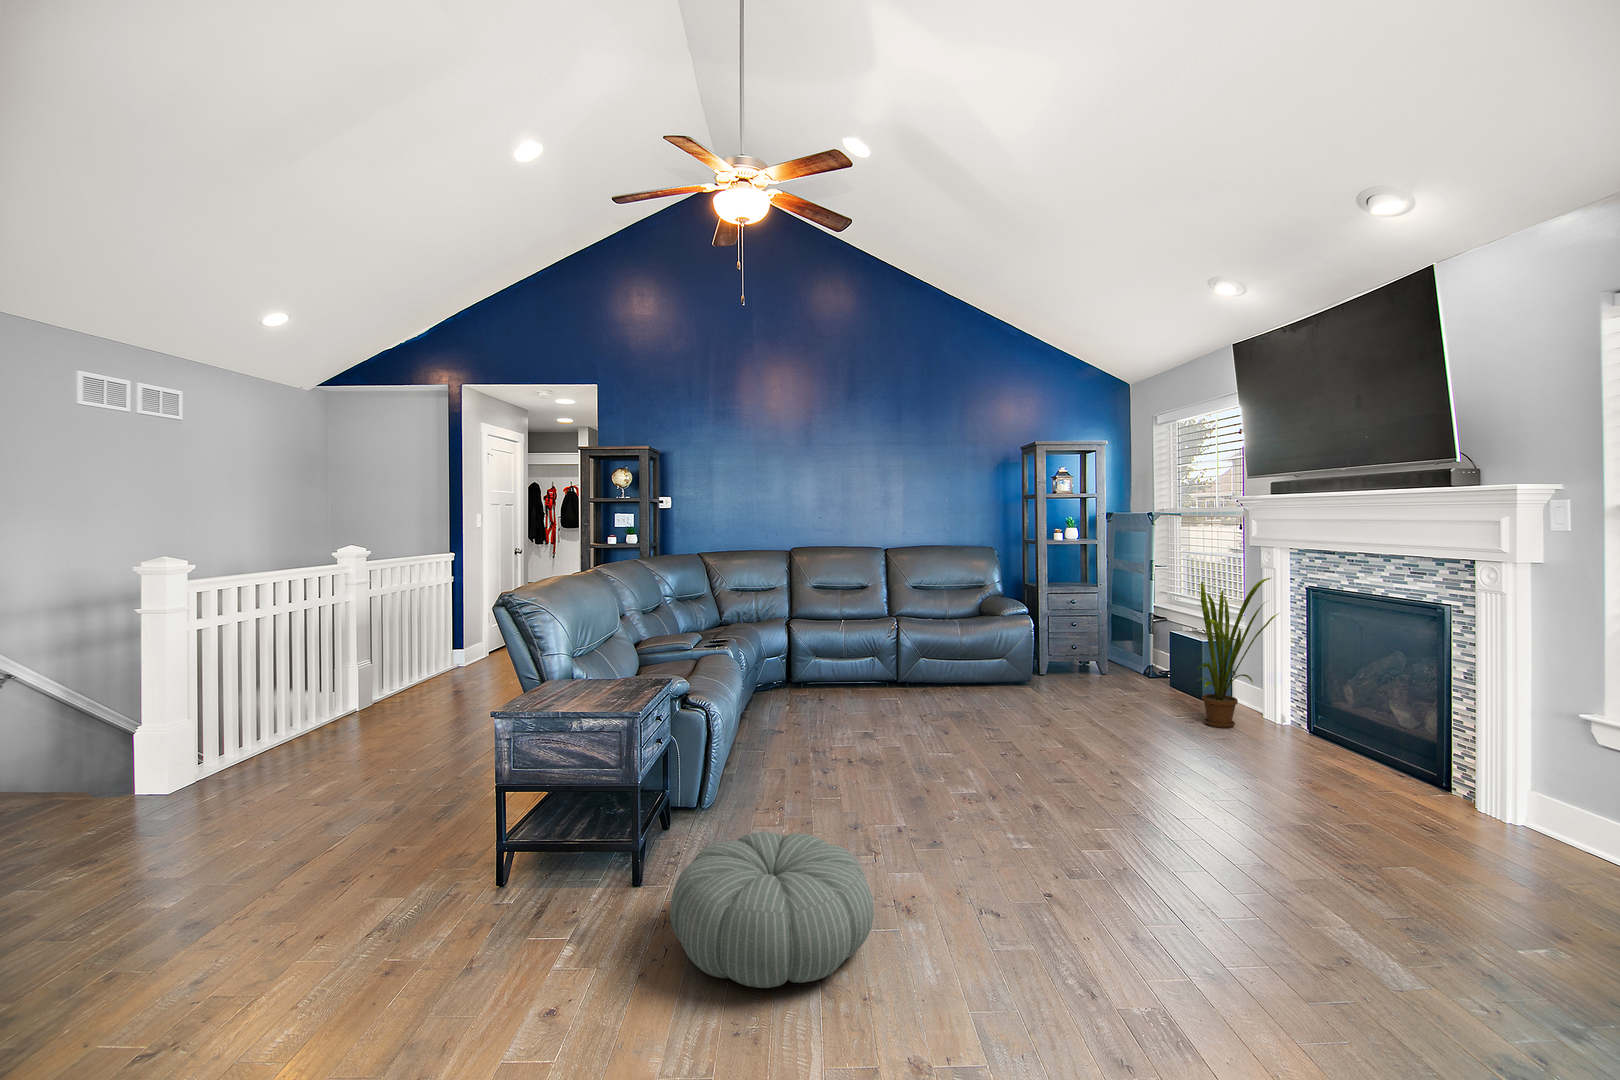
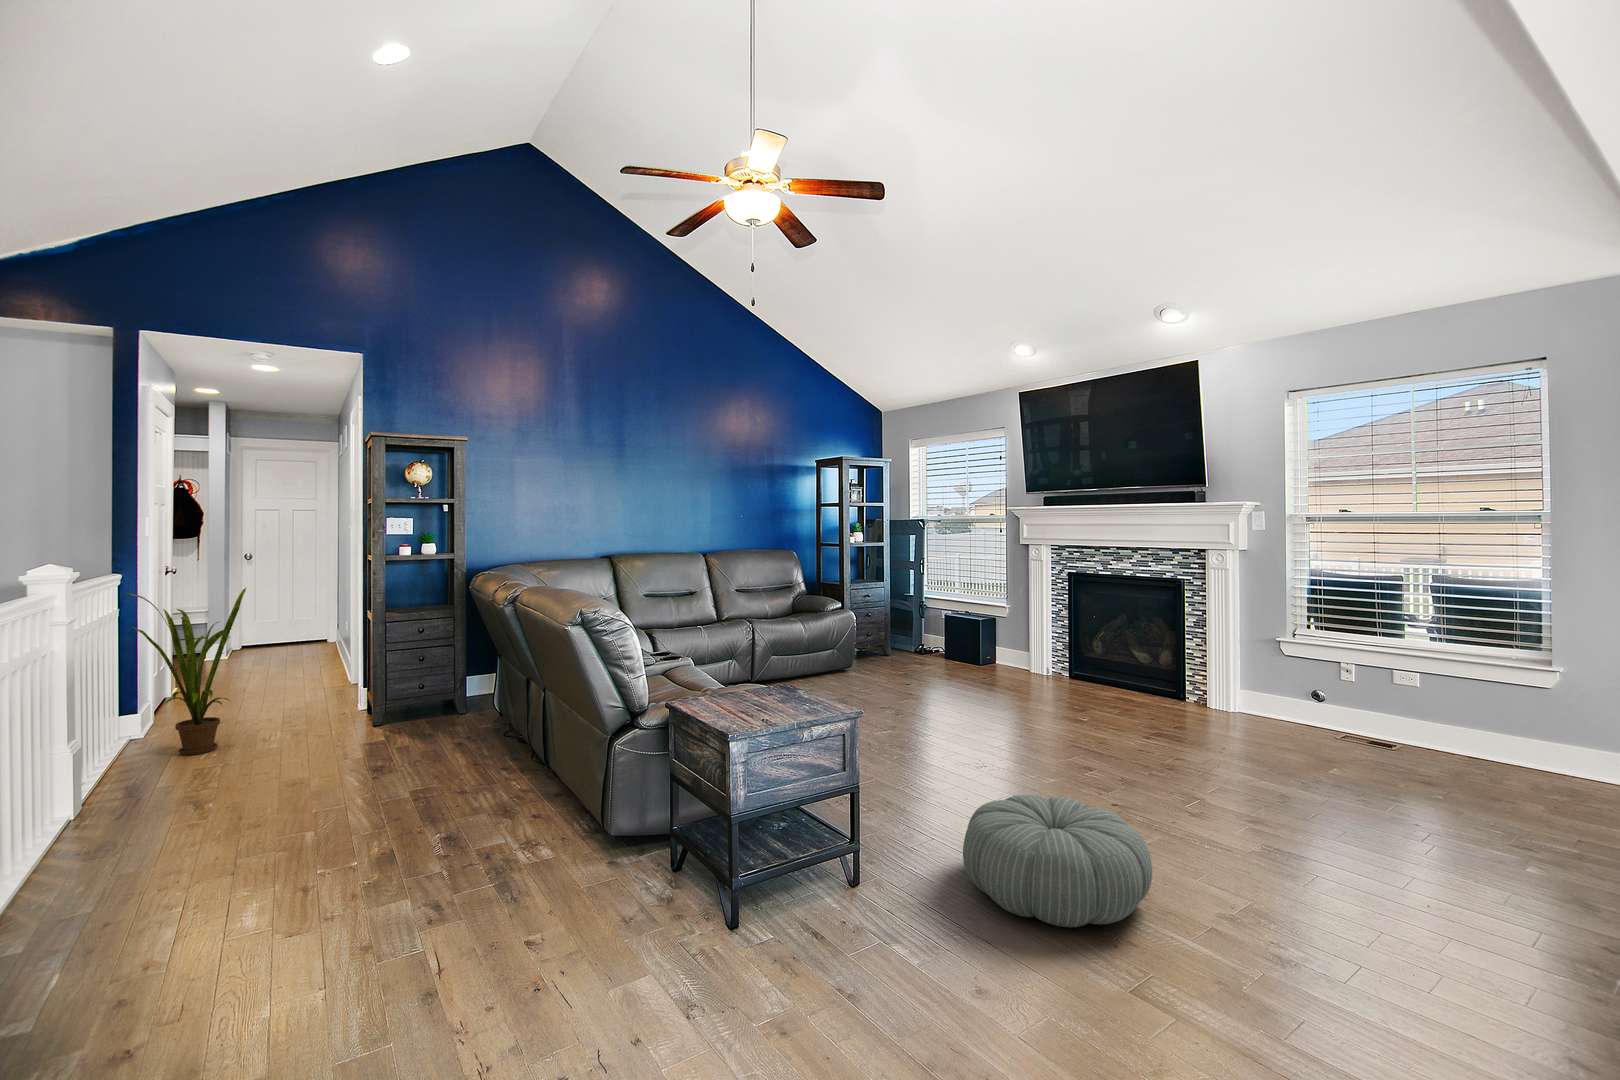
house plant: present [1195,578,1278,728] -> present [125,588,246,755]

